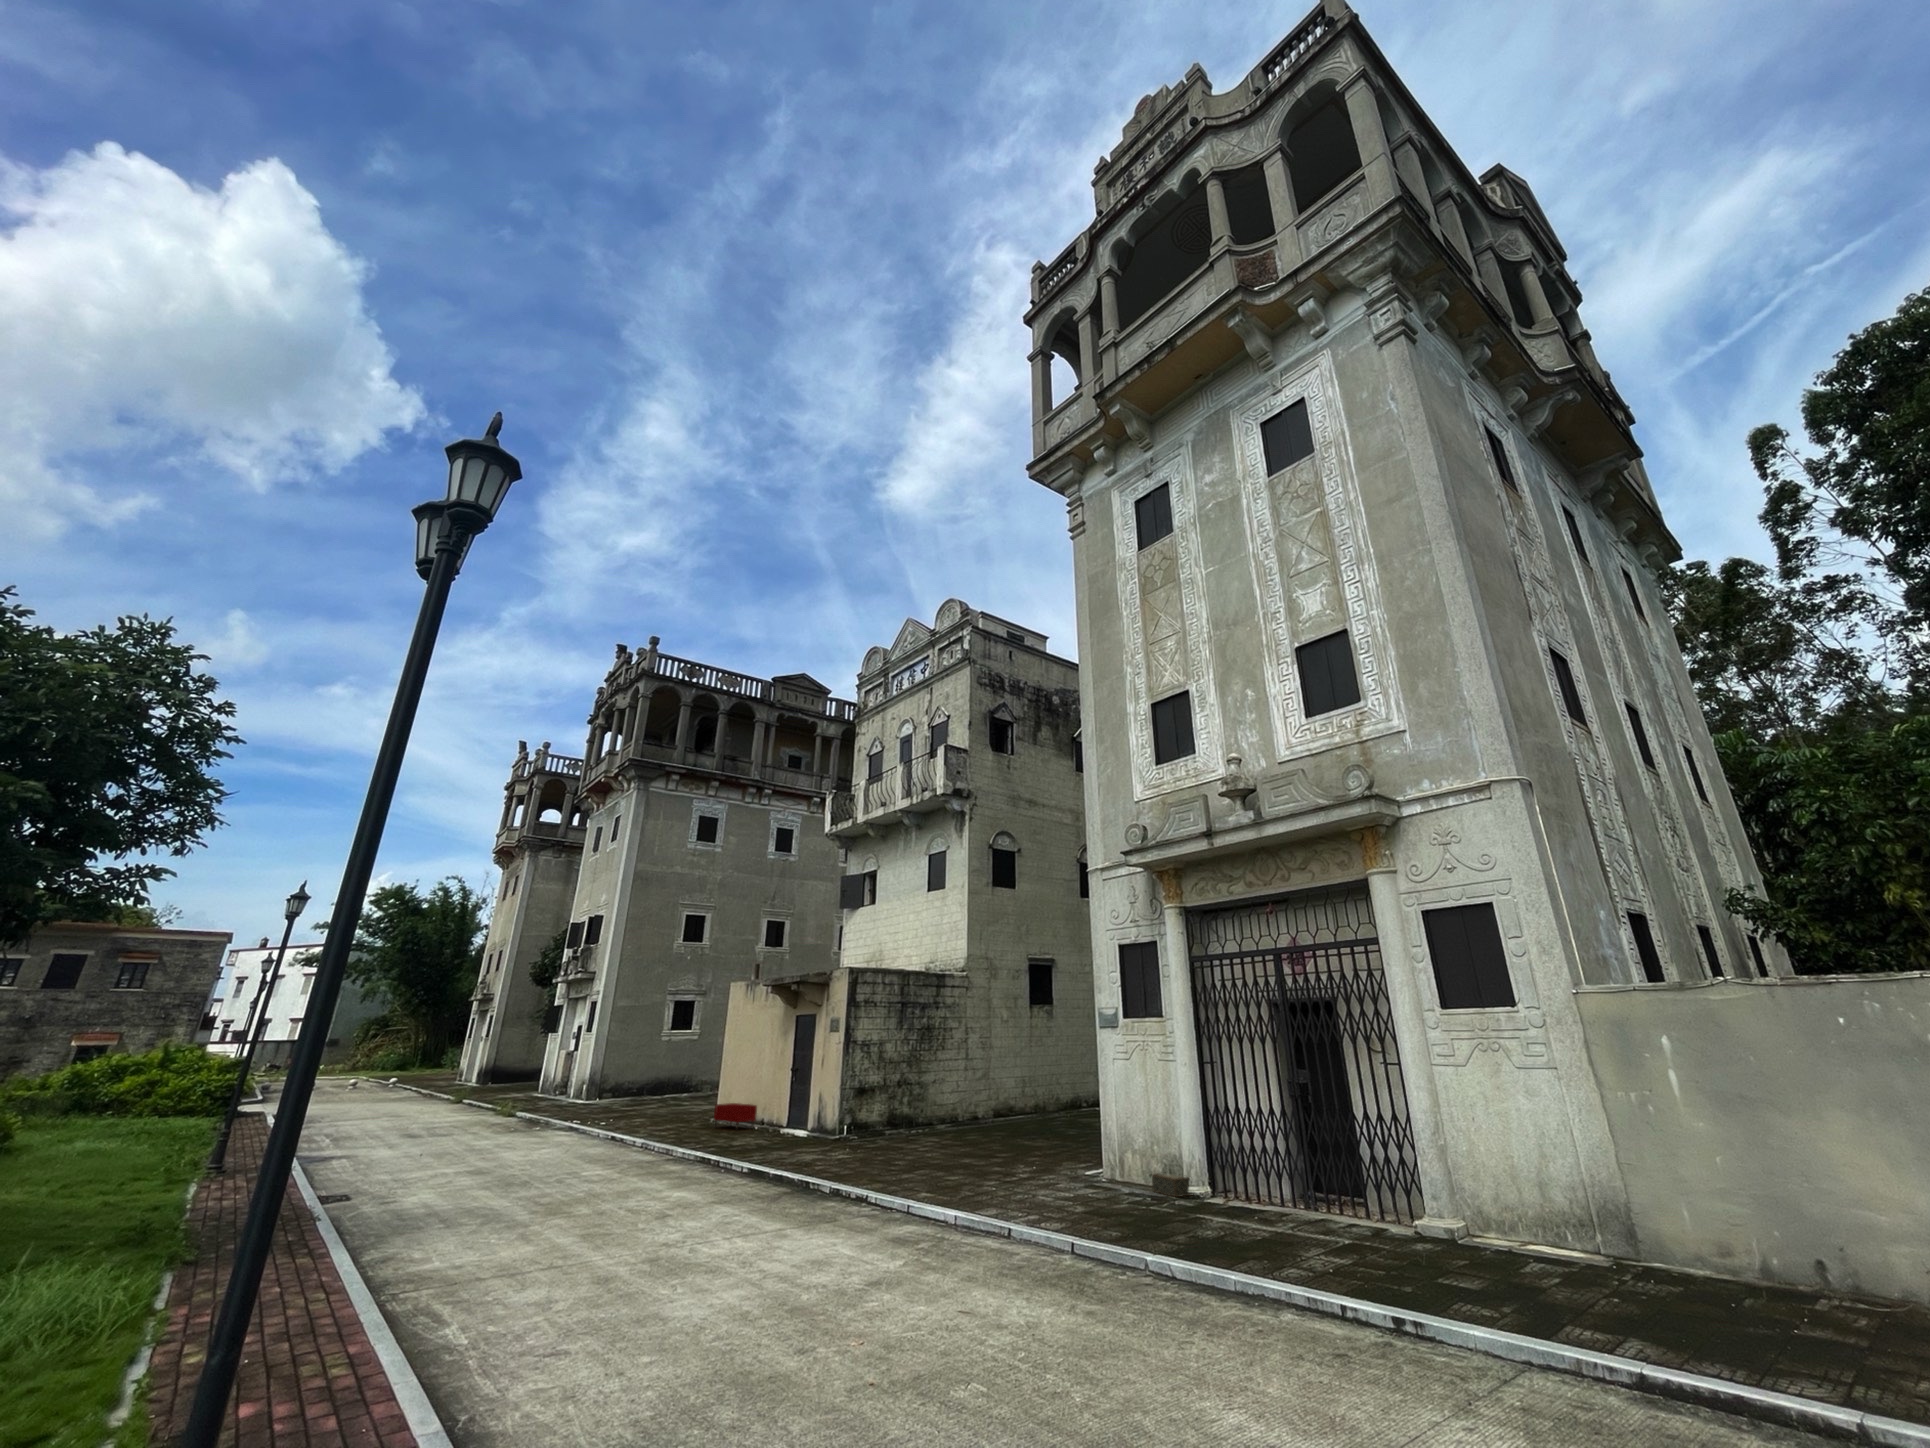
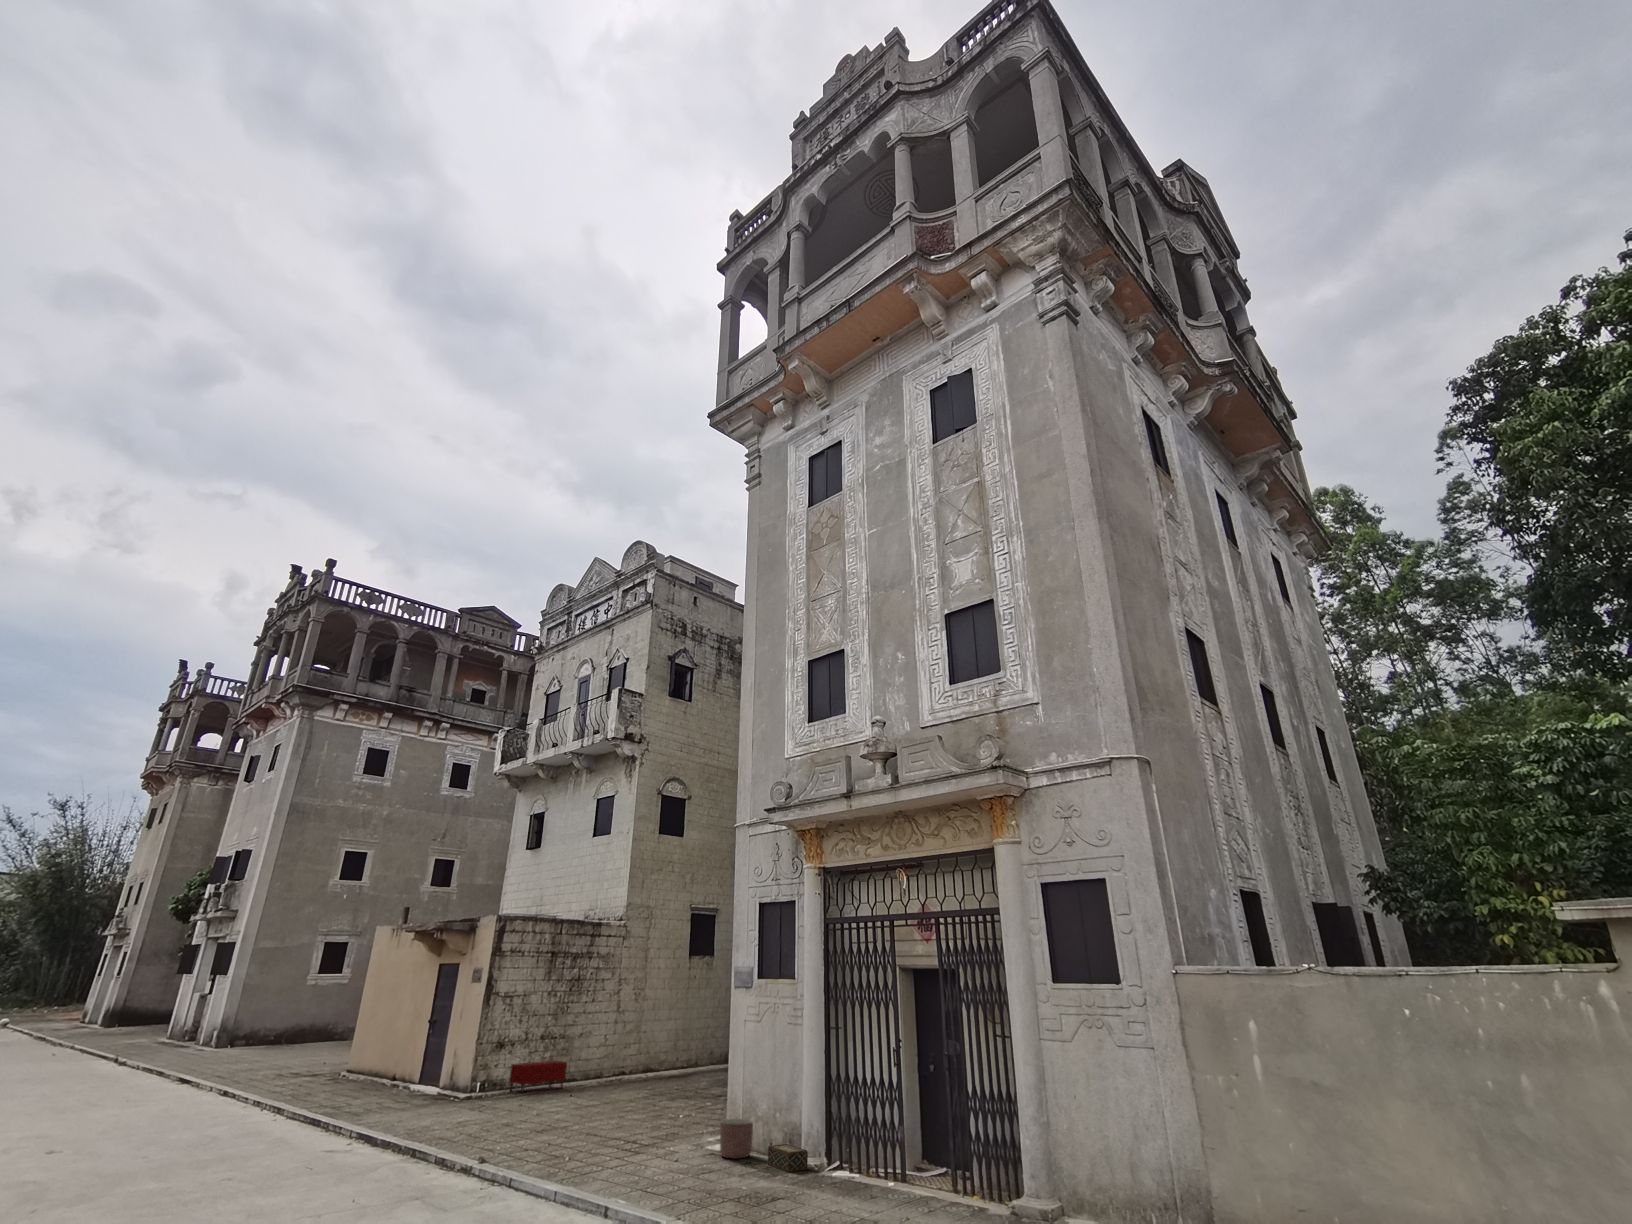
bench: present [714,1103,757,1129] -> present [509,1061,567,1092]
planter: none [1101,1150,1133,1187] -> present [720,1119,753,1159]

